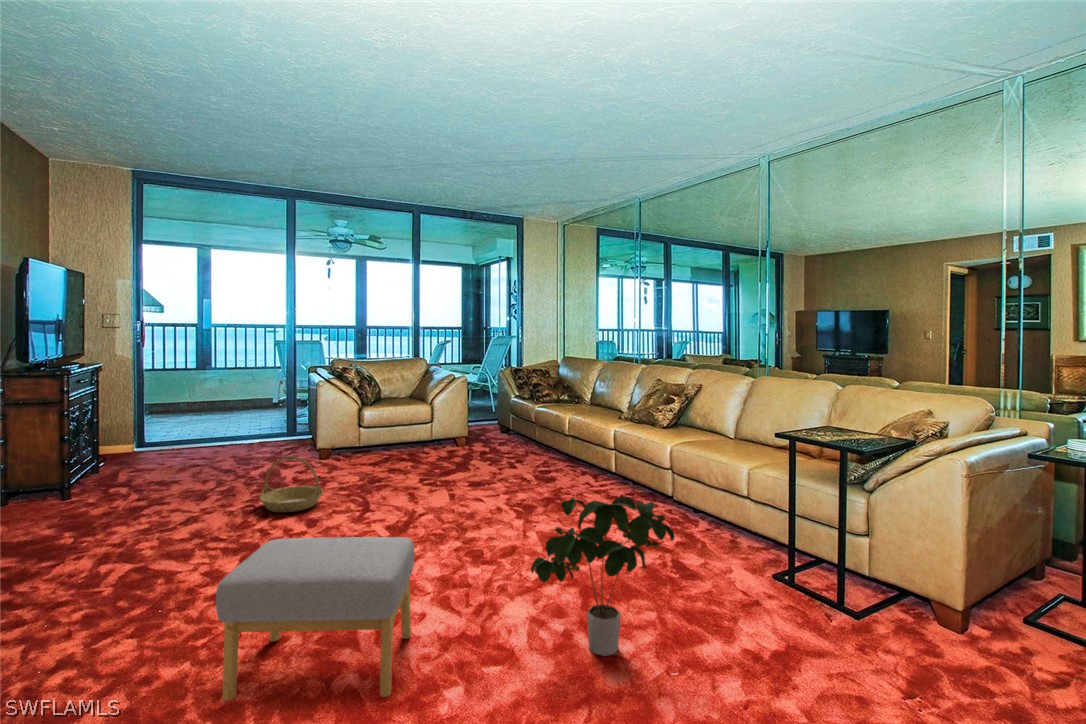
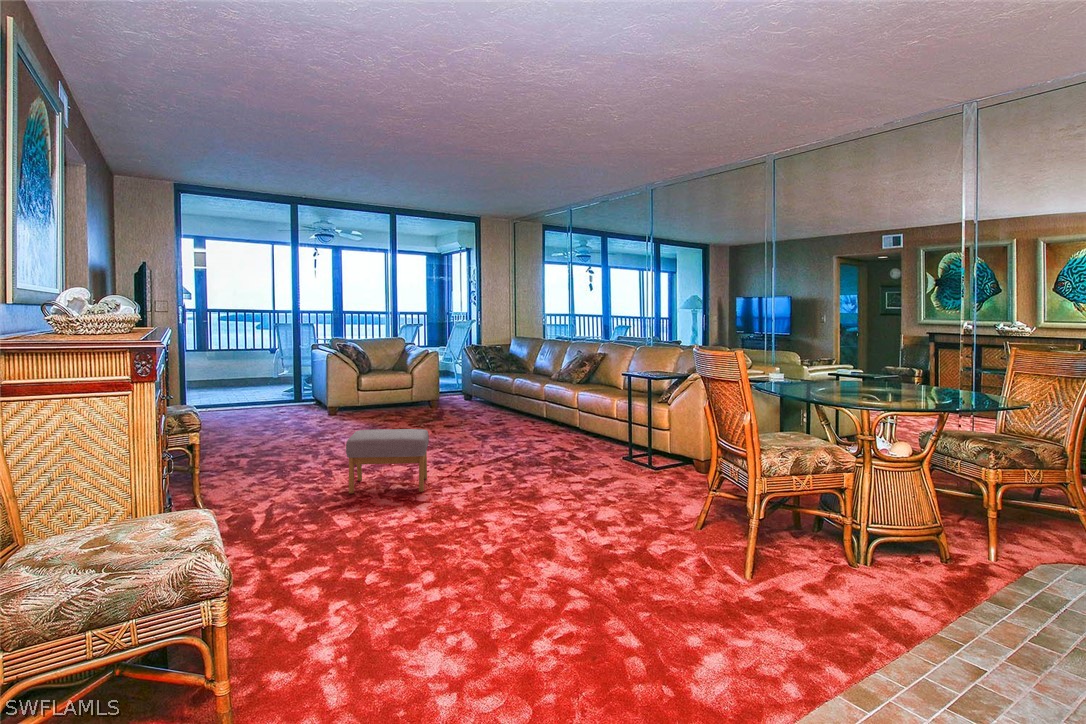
basket: present [259,456,323,512] -> none [308,405,348,440]
potted plant: present [531,496,675,656] -> none [486,407,555,481]

